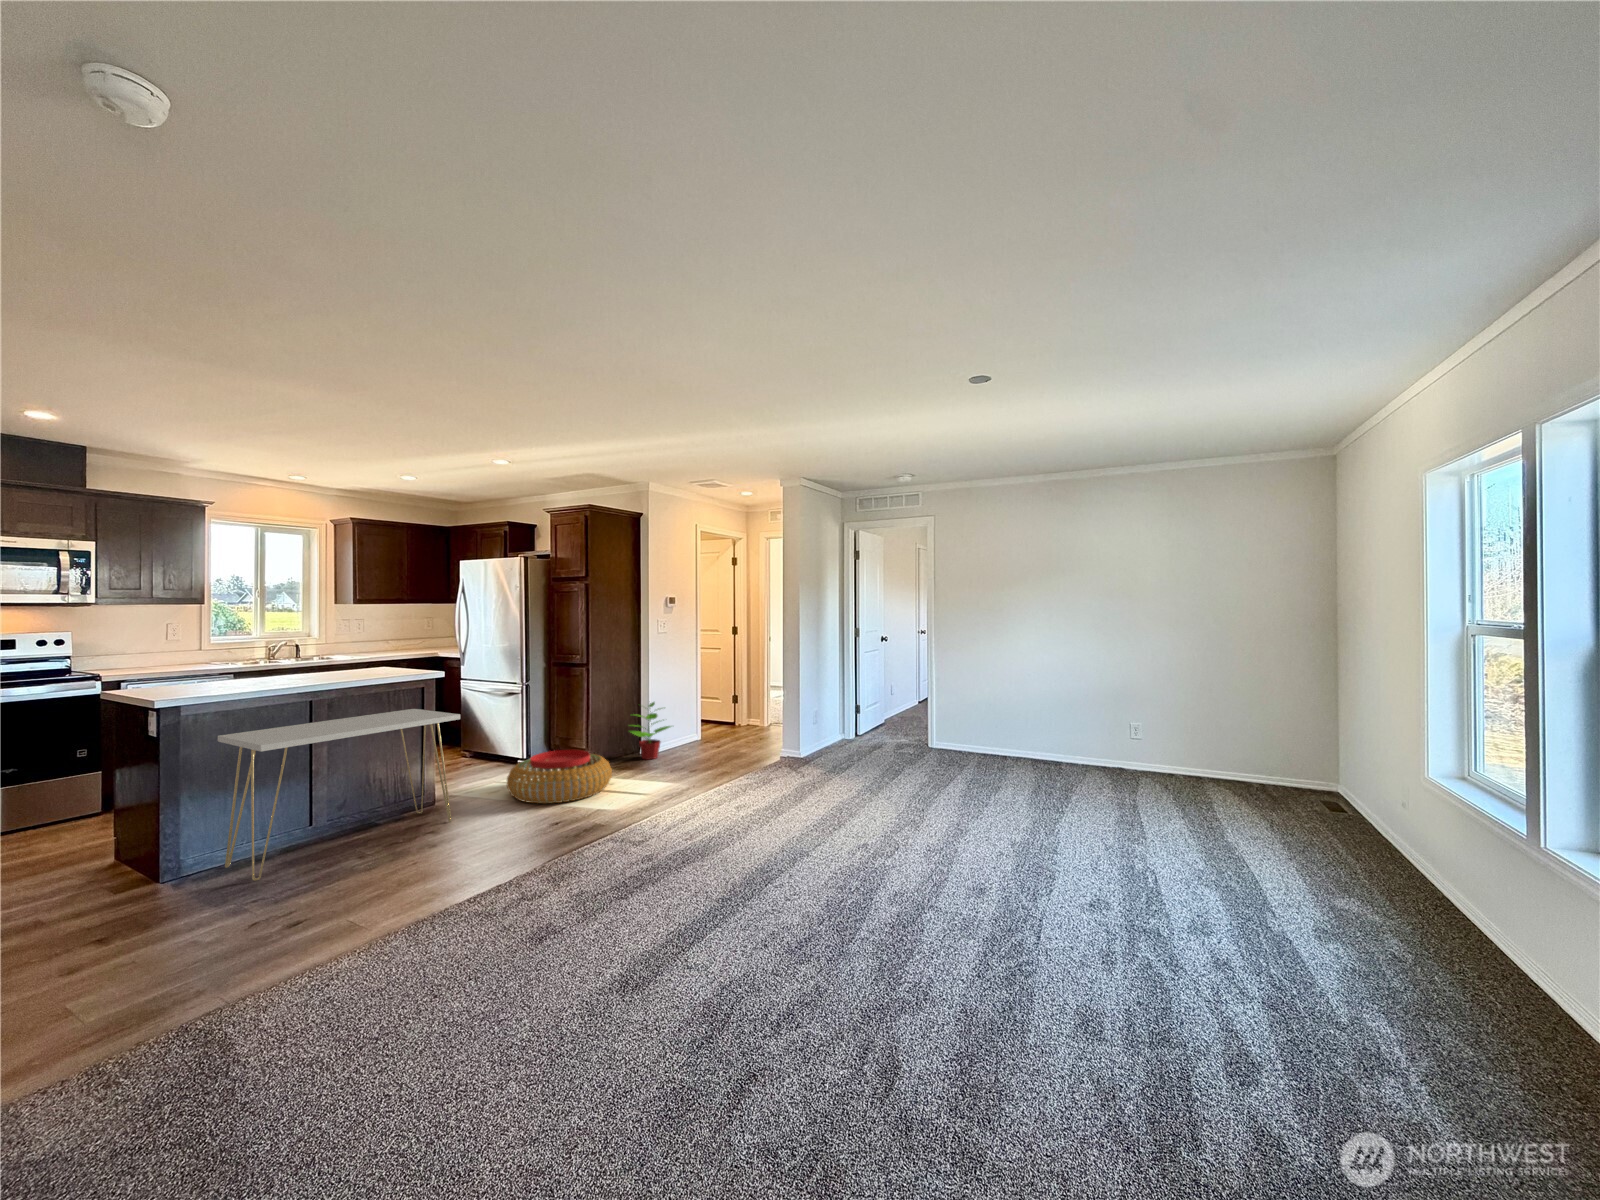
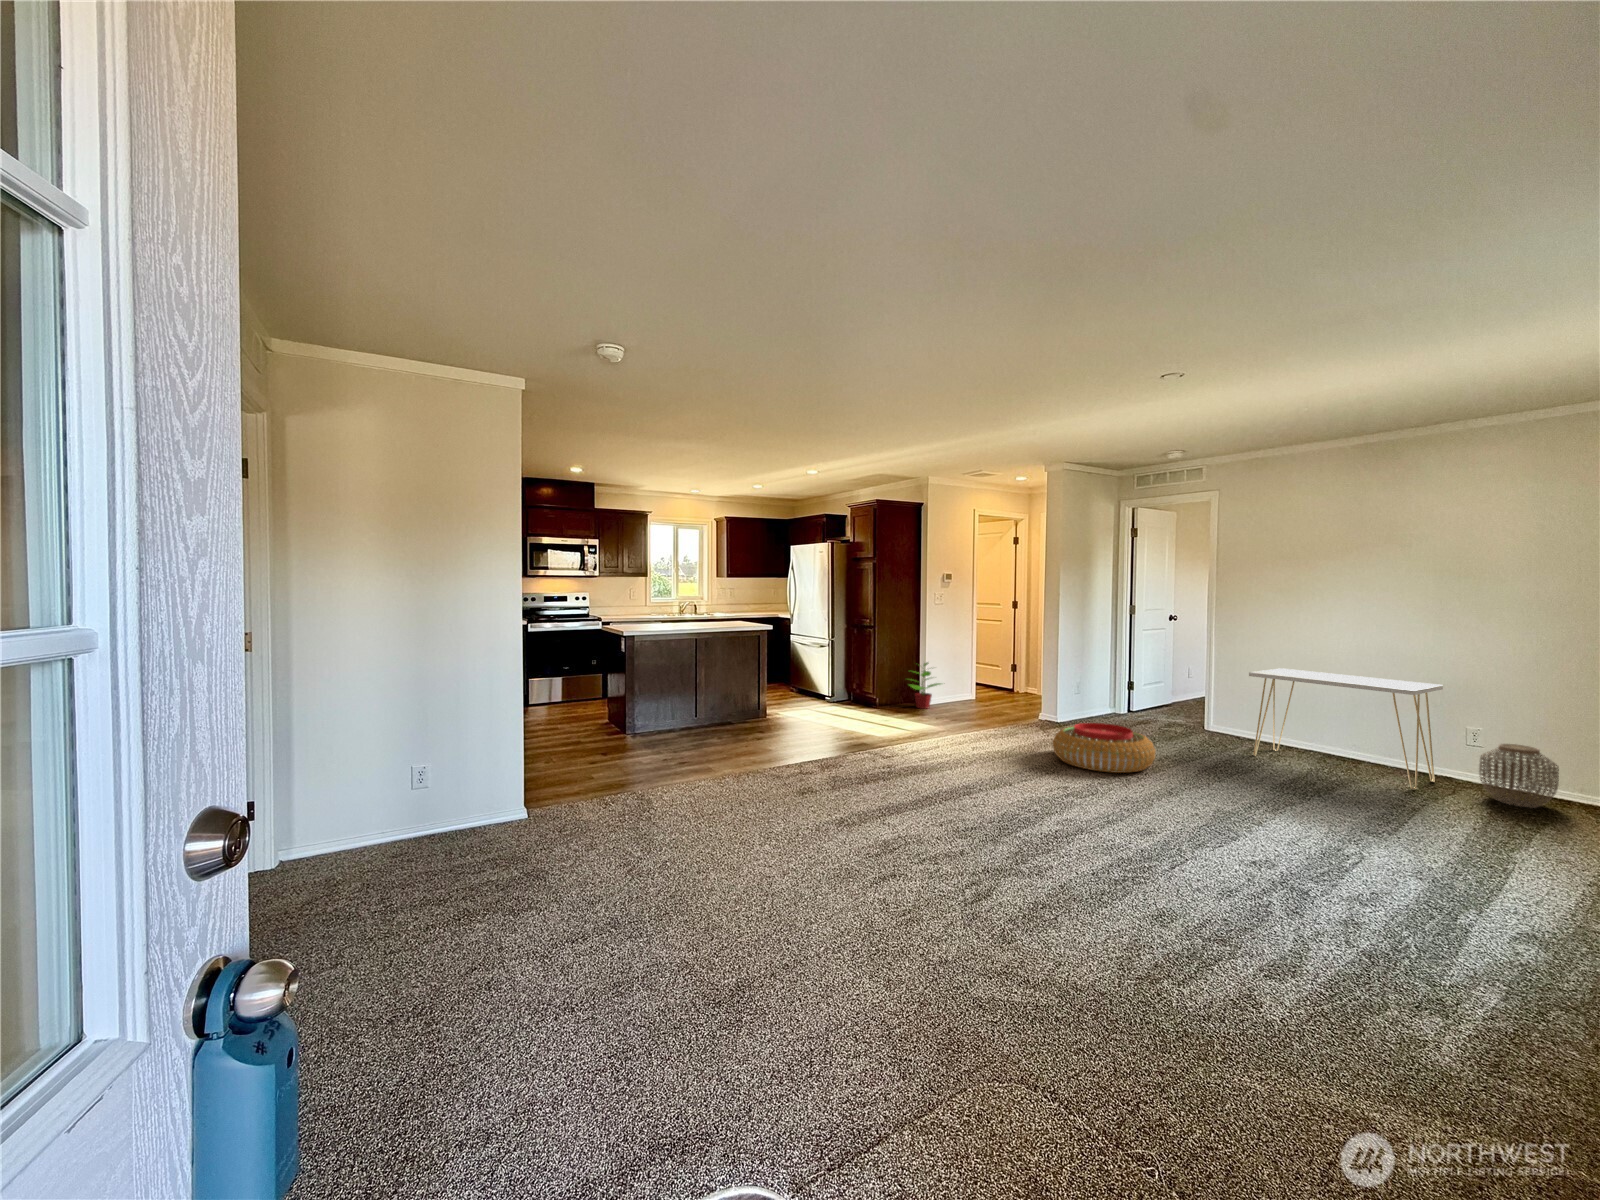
console table: present [218,709,460,881] -> present [1249,668,1443,789]
woven basket: none [1169,735,1224,788] -> present [1479,744,1559,808]
pouf: present [507,750,612,804] -> present [1053,723,1155,773]

